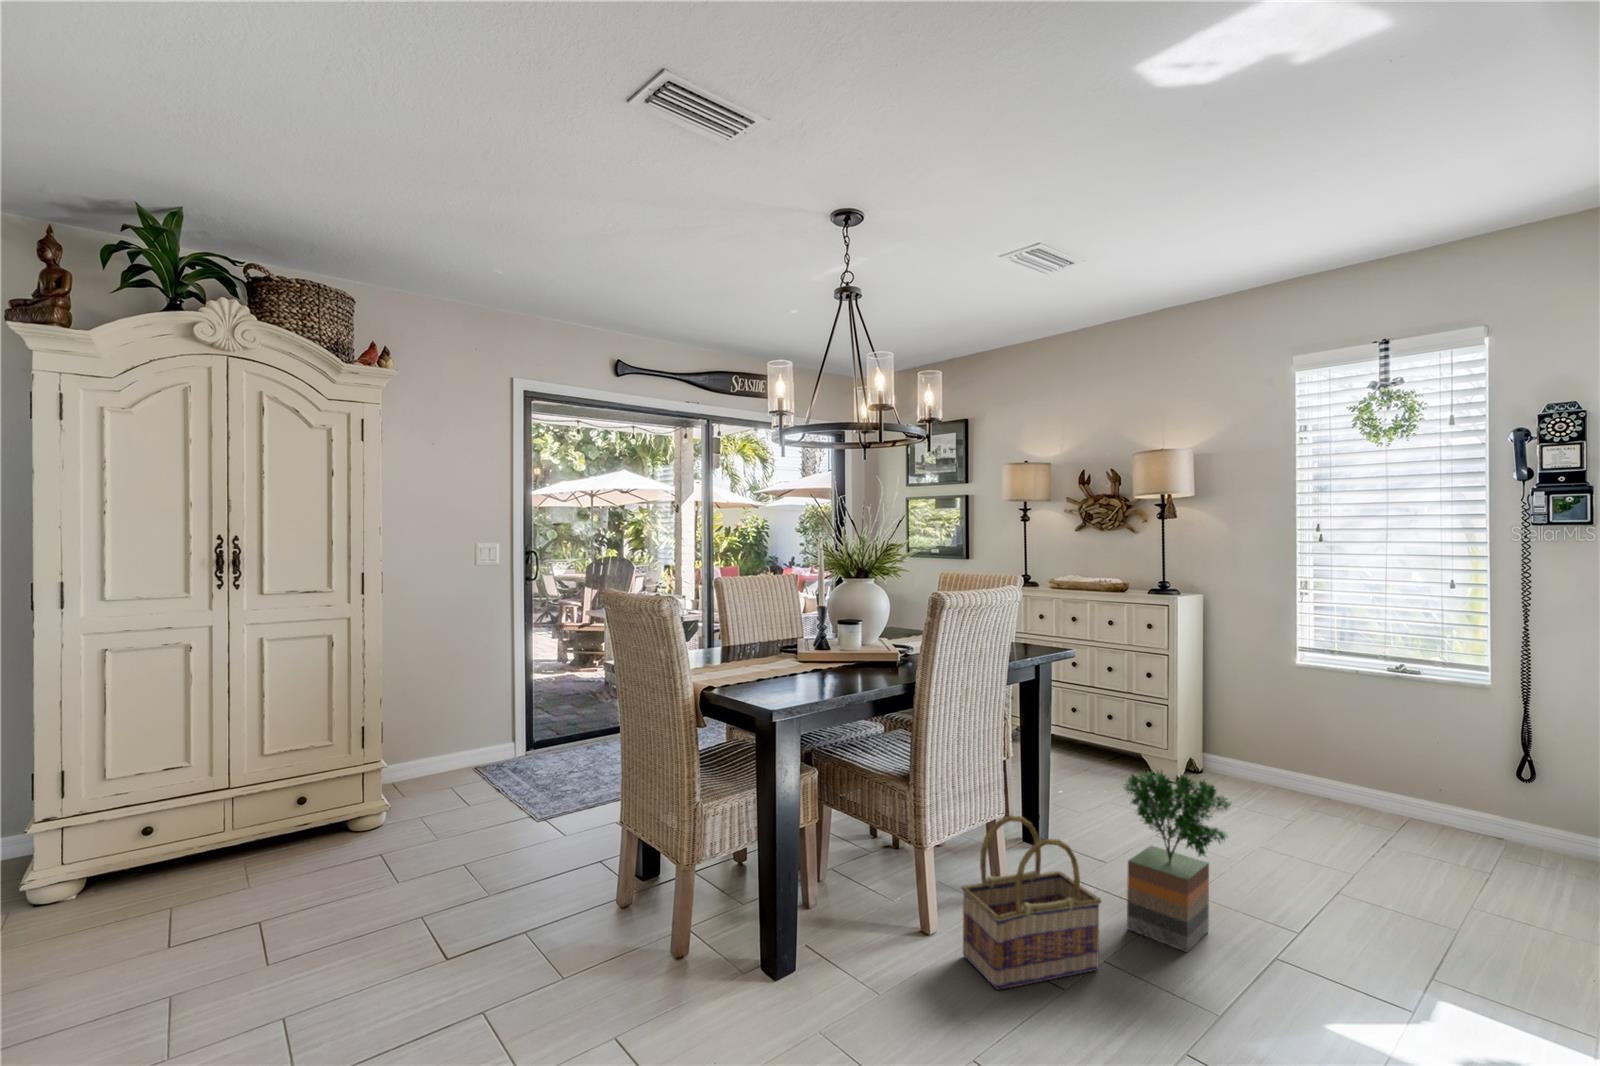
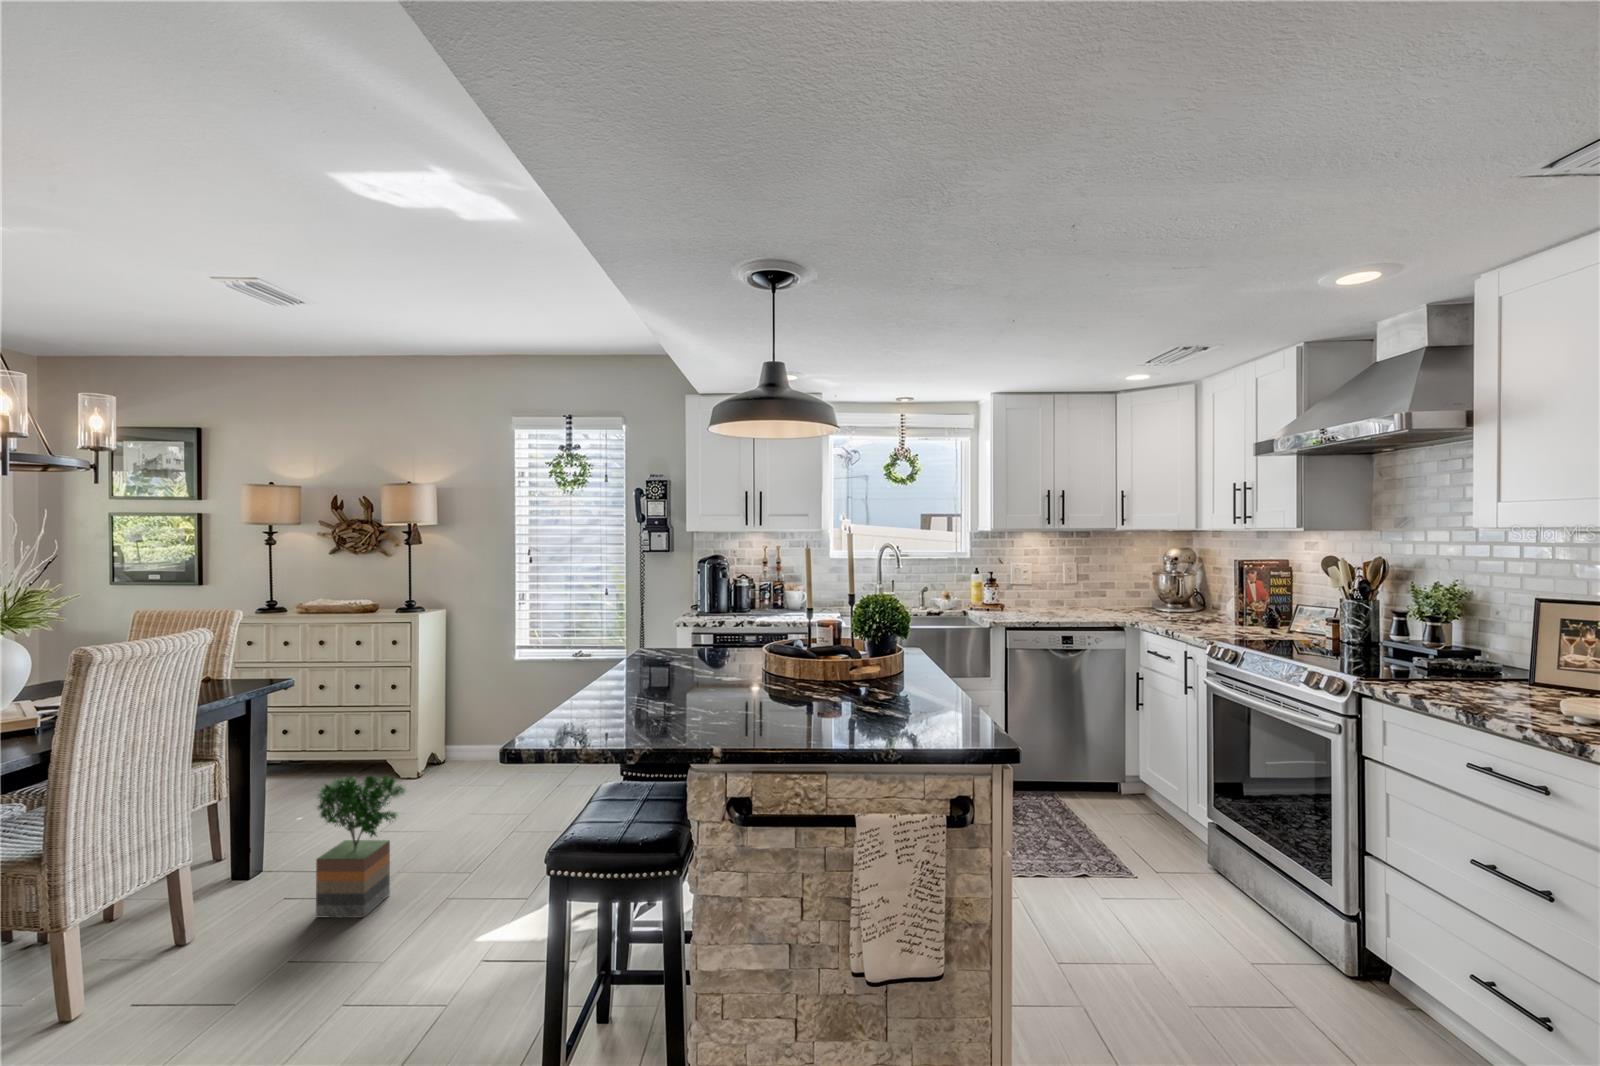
basket: present [962,816,1101,990] -> none [122,849,277,1015]

